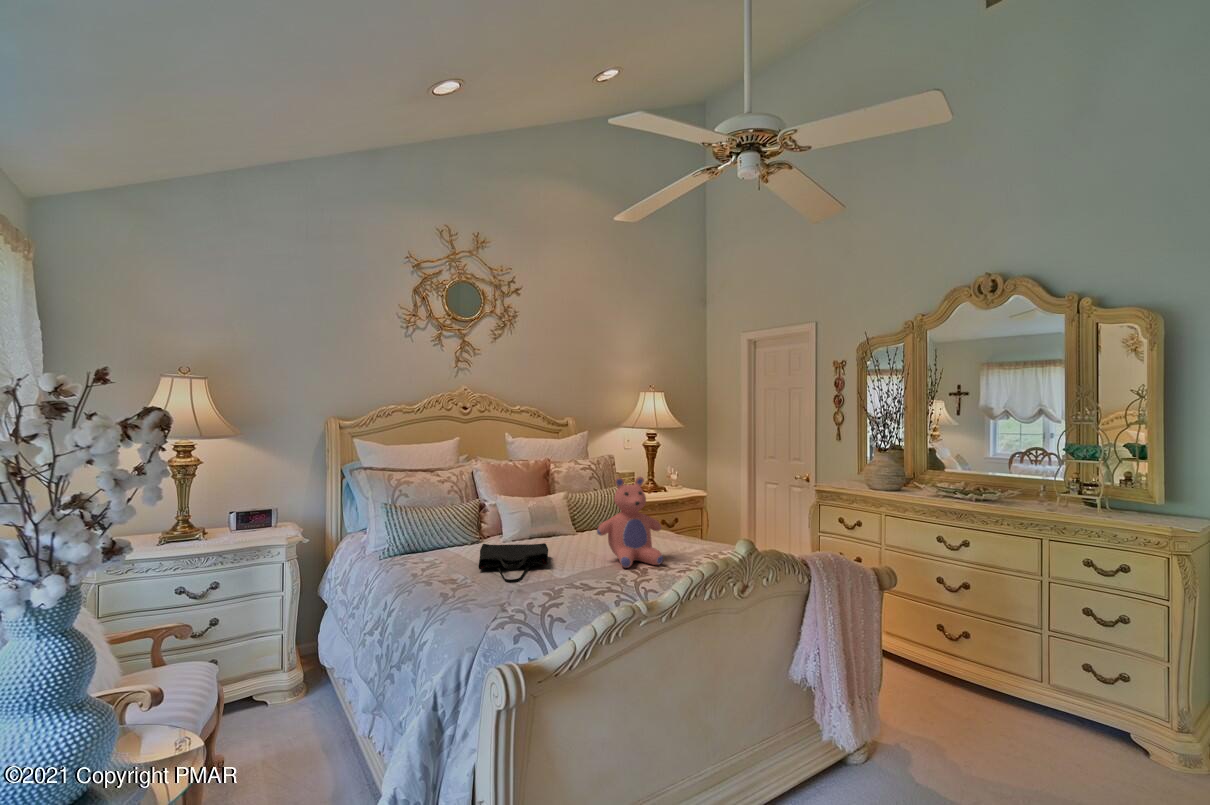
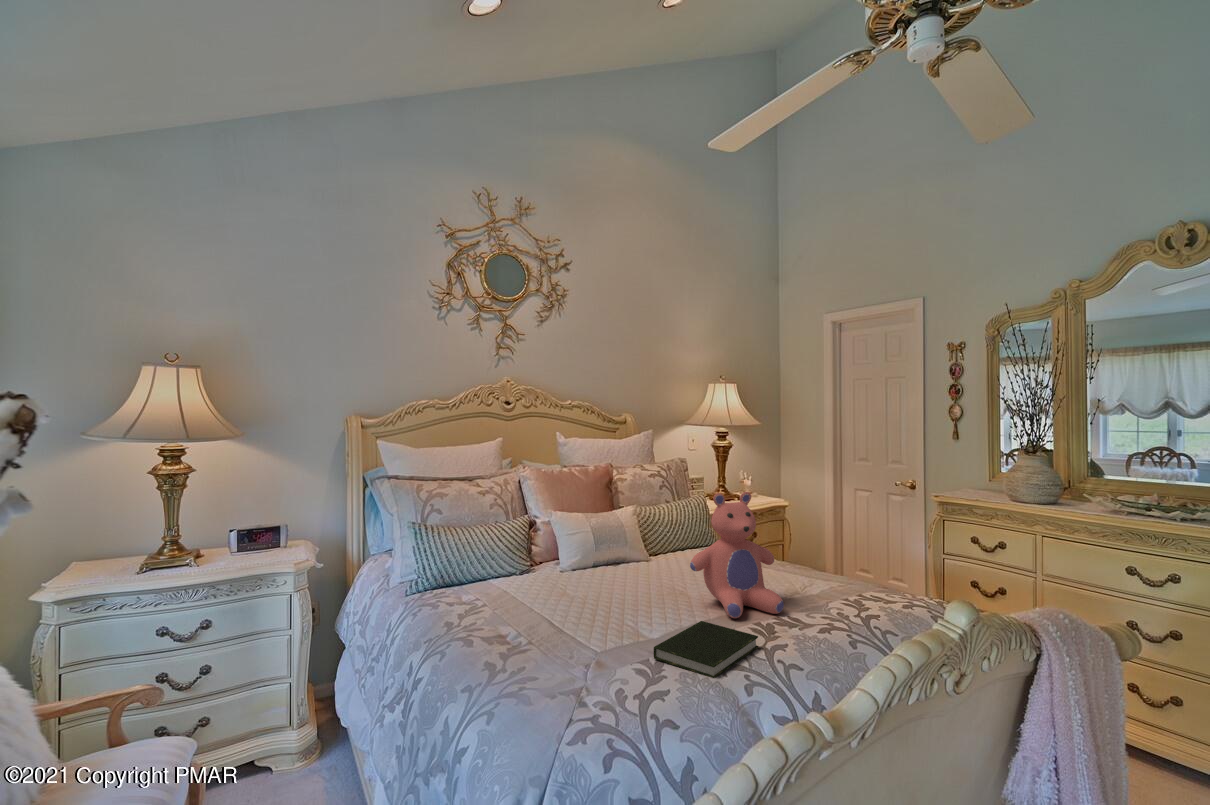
tote bag: present [479,543,548,583] -> none [535,579,627,643]
book: none [560,568,636,599] -> present [654,621,758,678]

